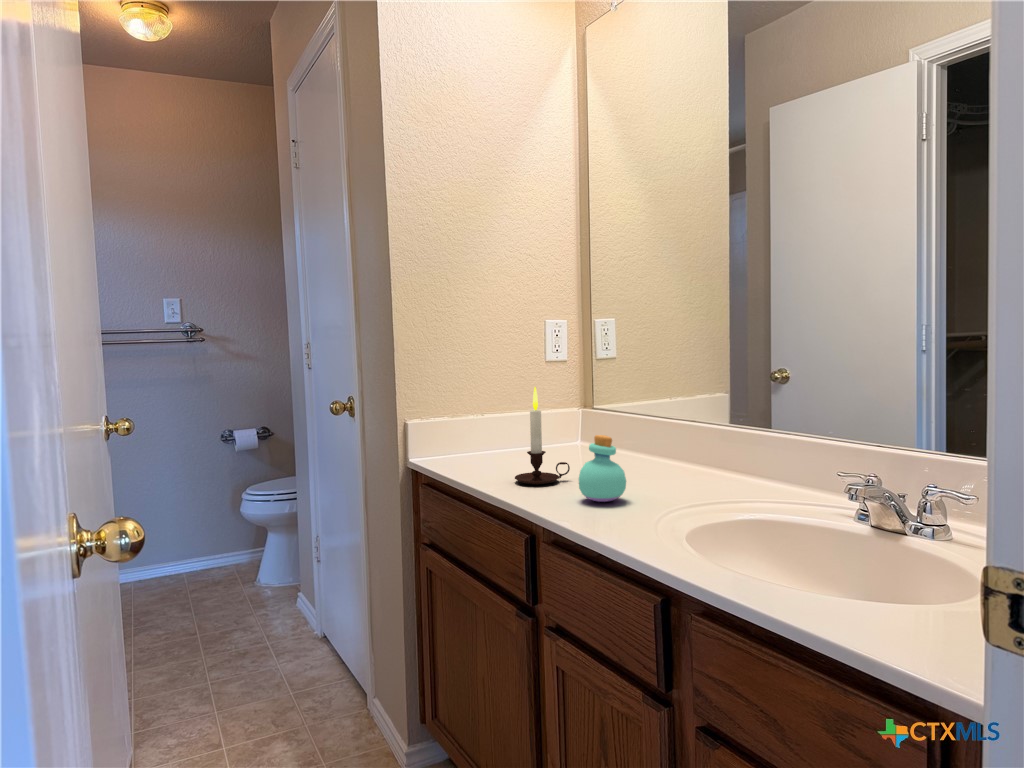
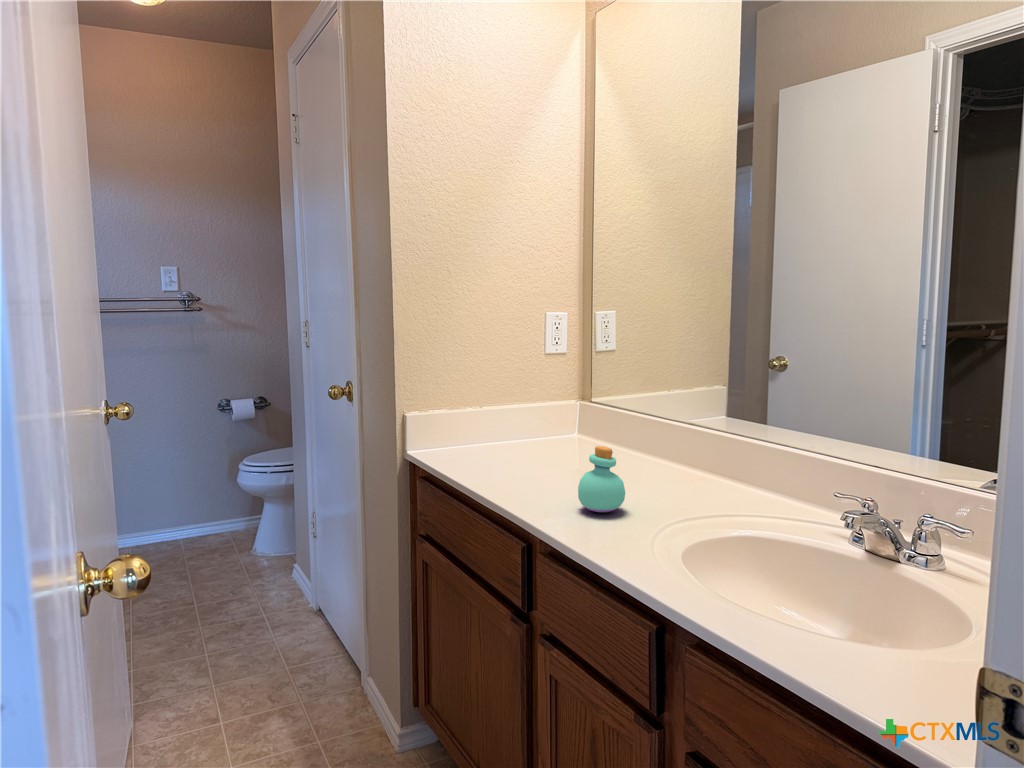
candle: present [515,387,570,484] -> none [514,390,568,488]

